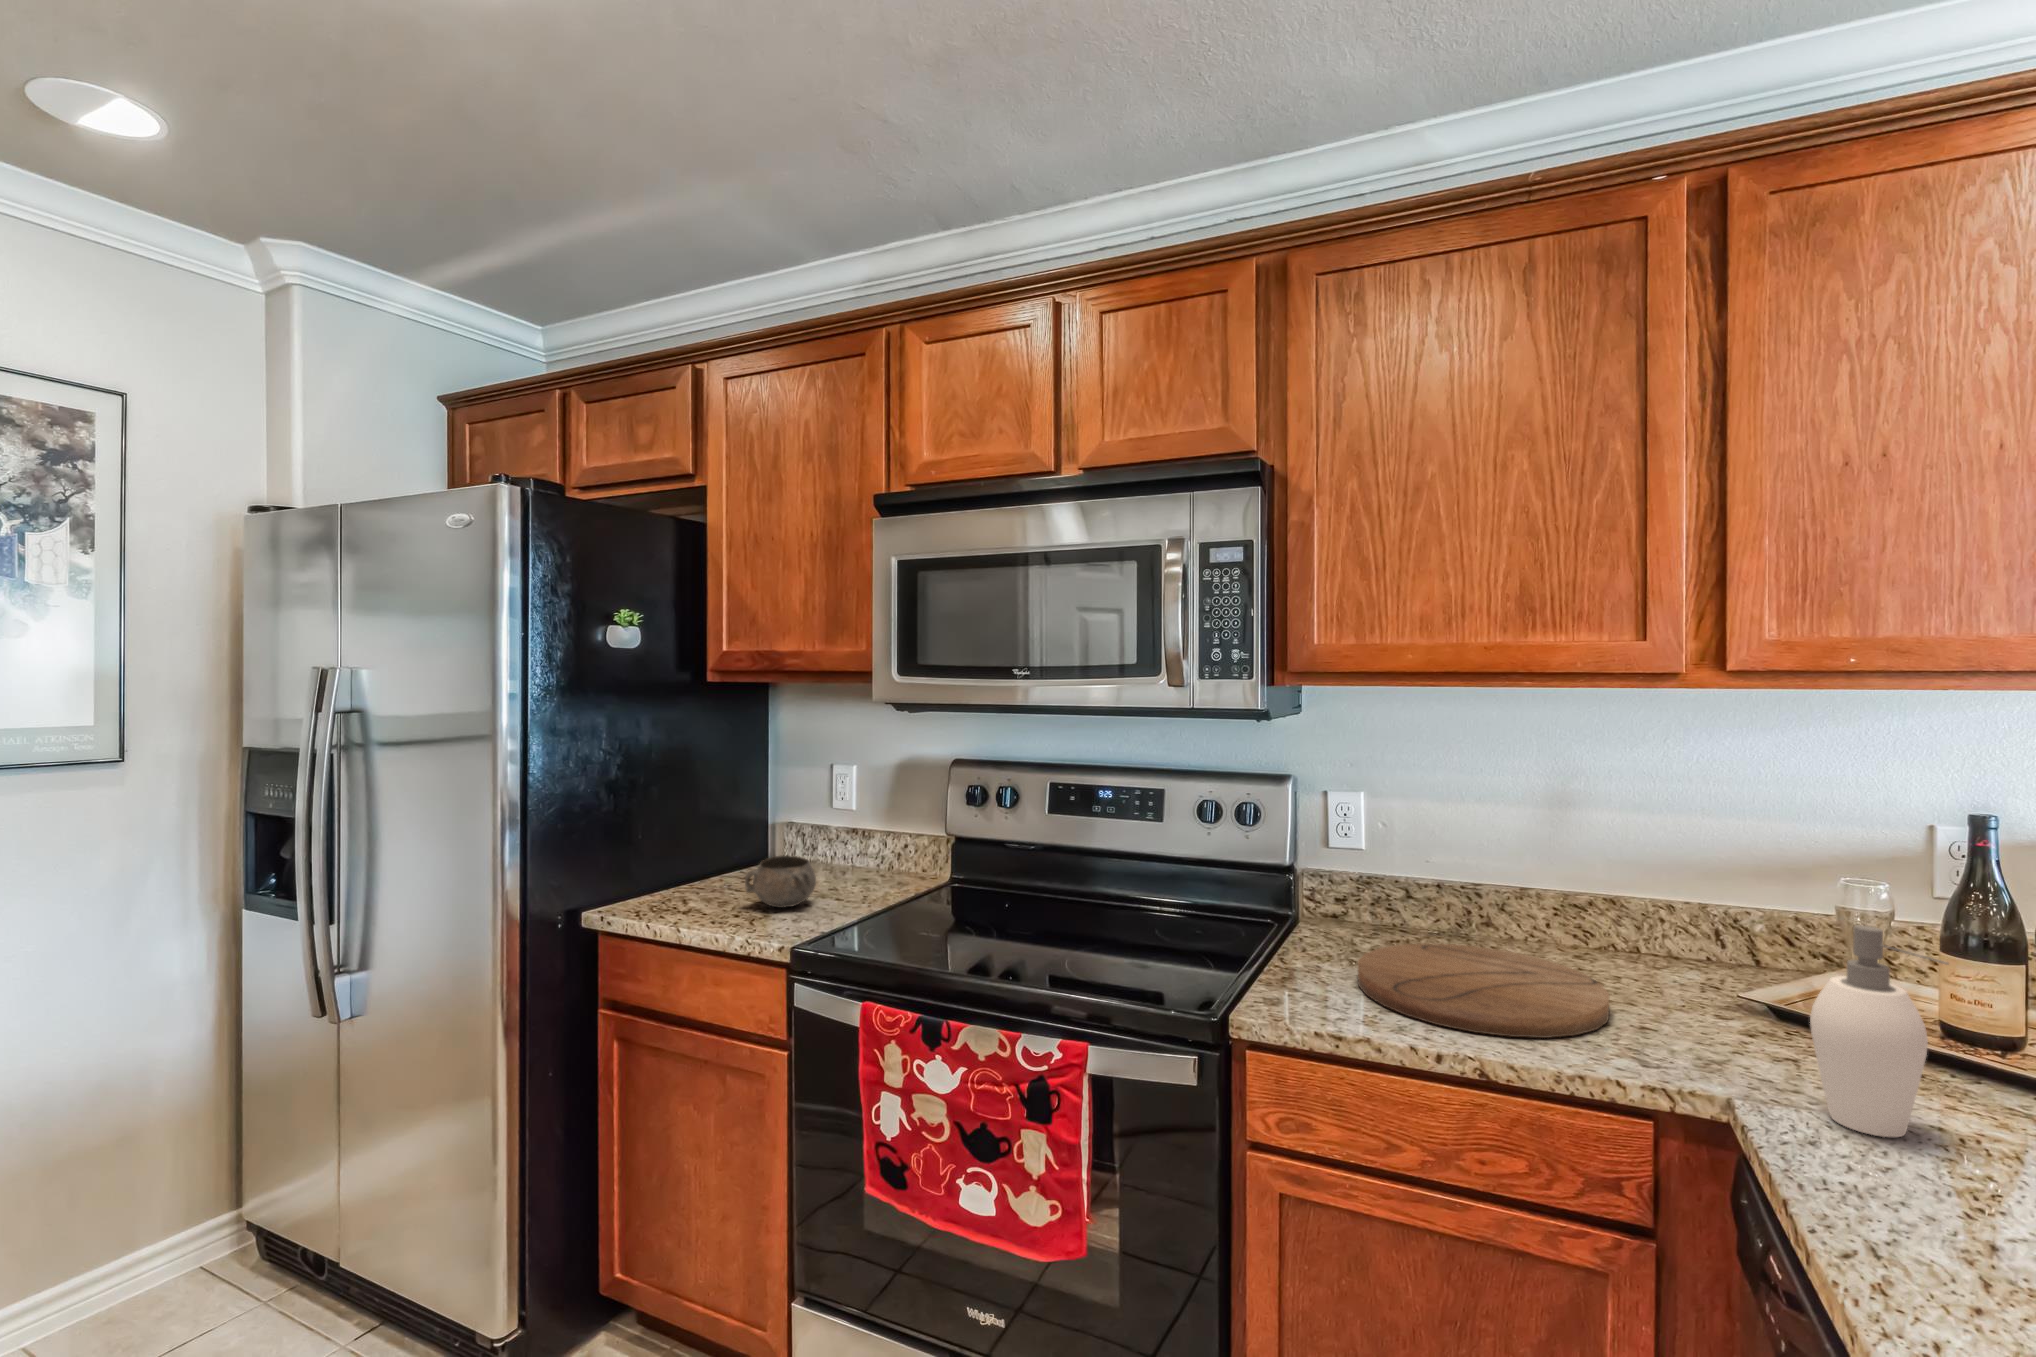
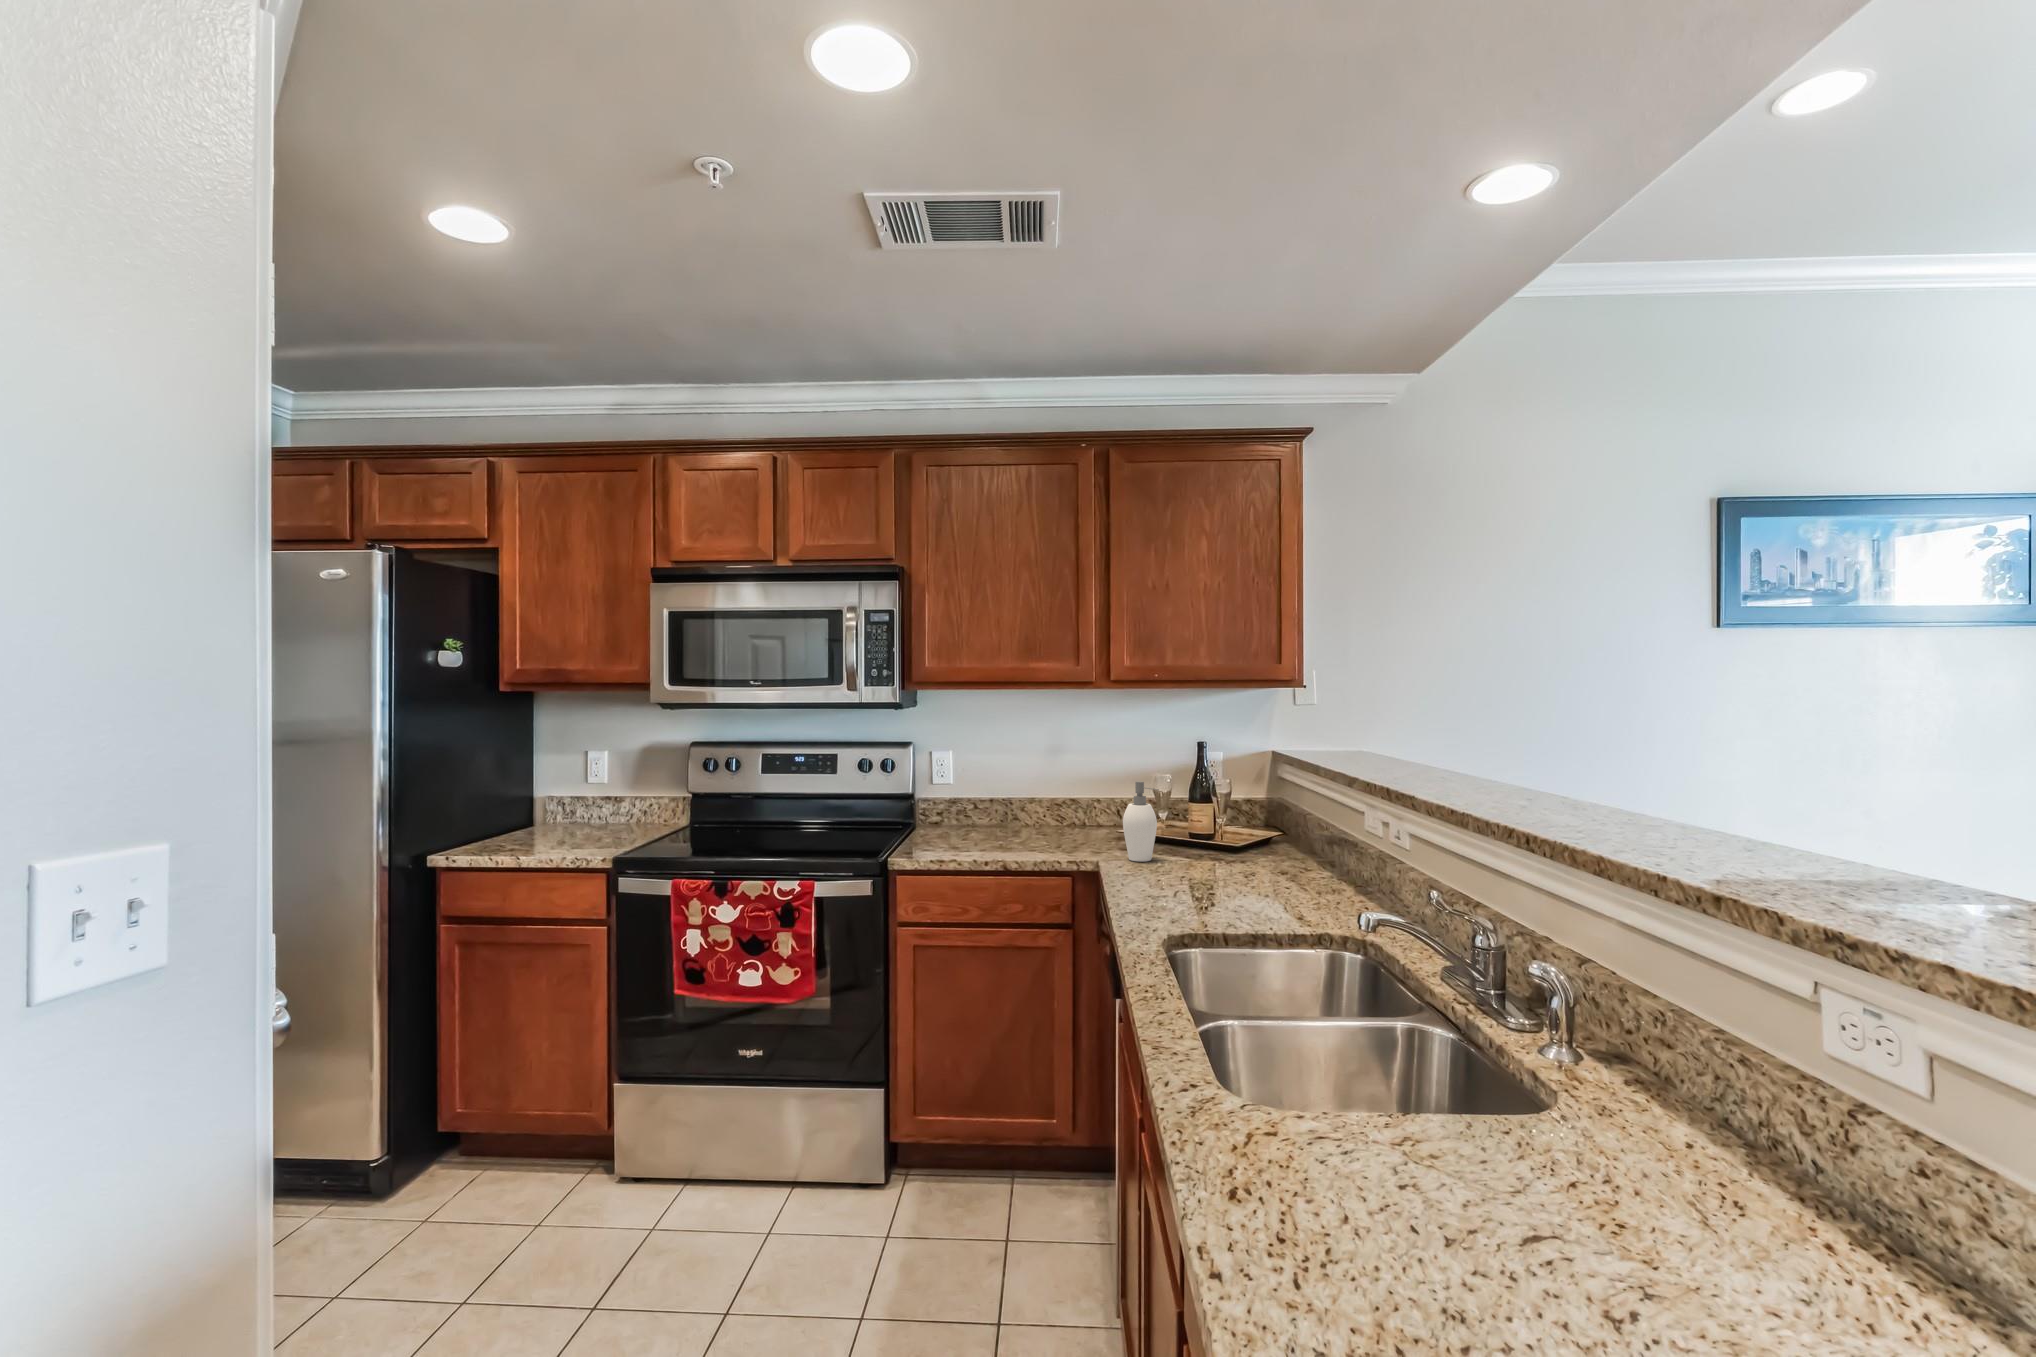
decorative bowl: present [745,855,816,908] -> none [548,812,601,846]
cutting board: present [1358,943,1609,1038] -> none [949,825,1061,853]

